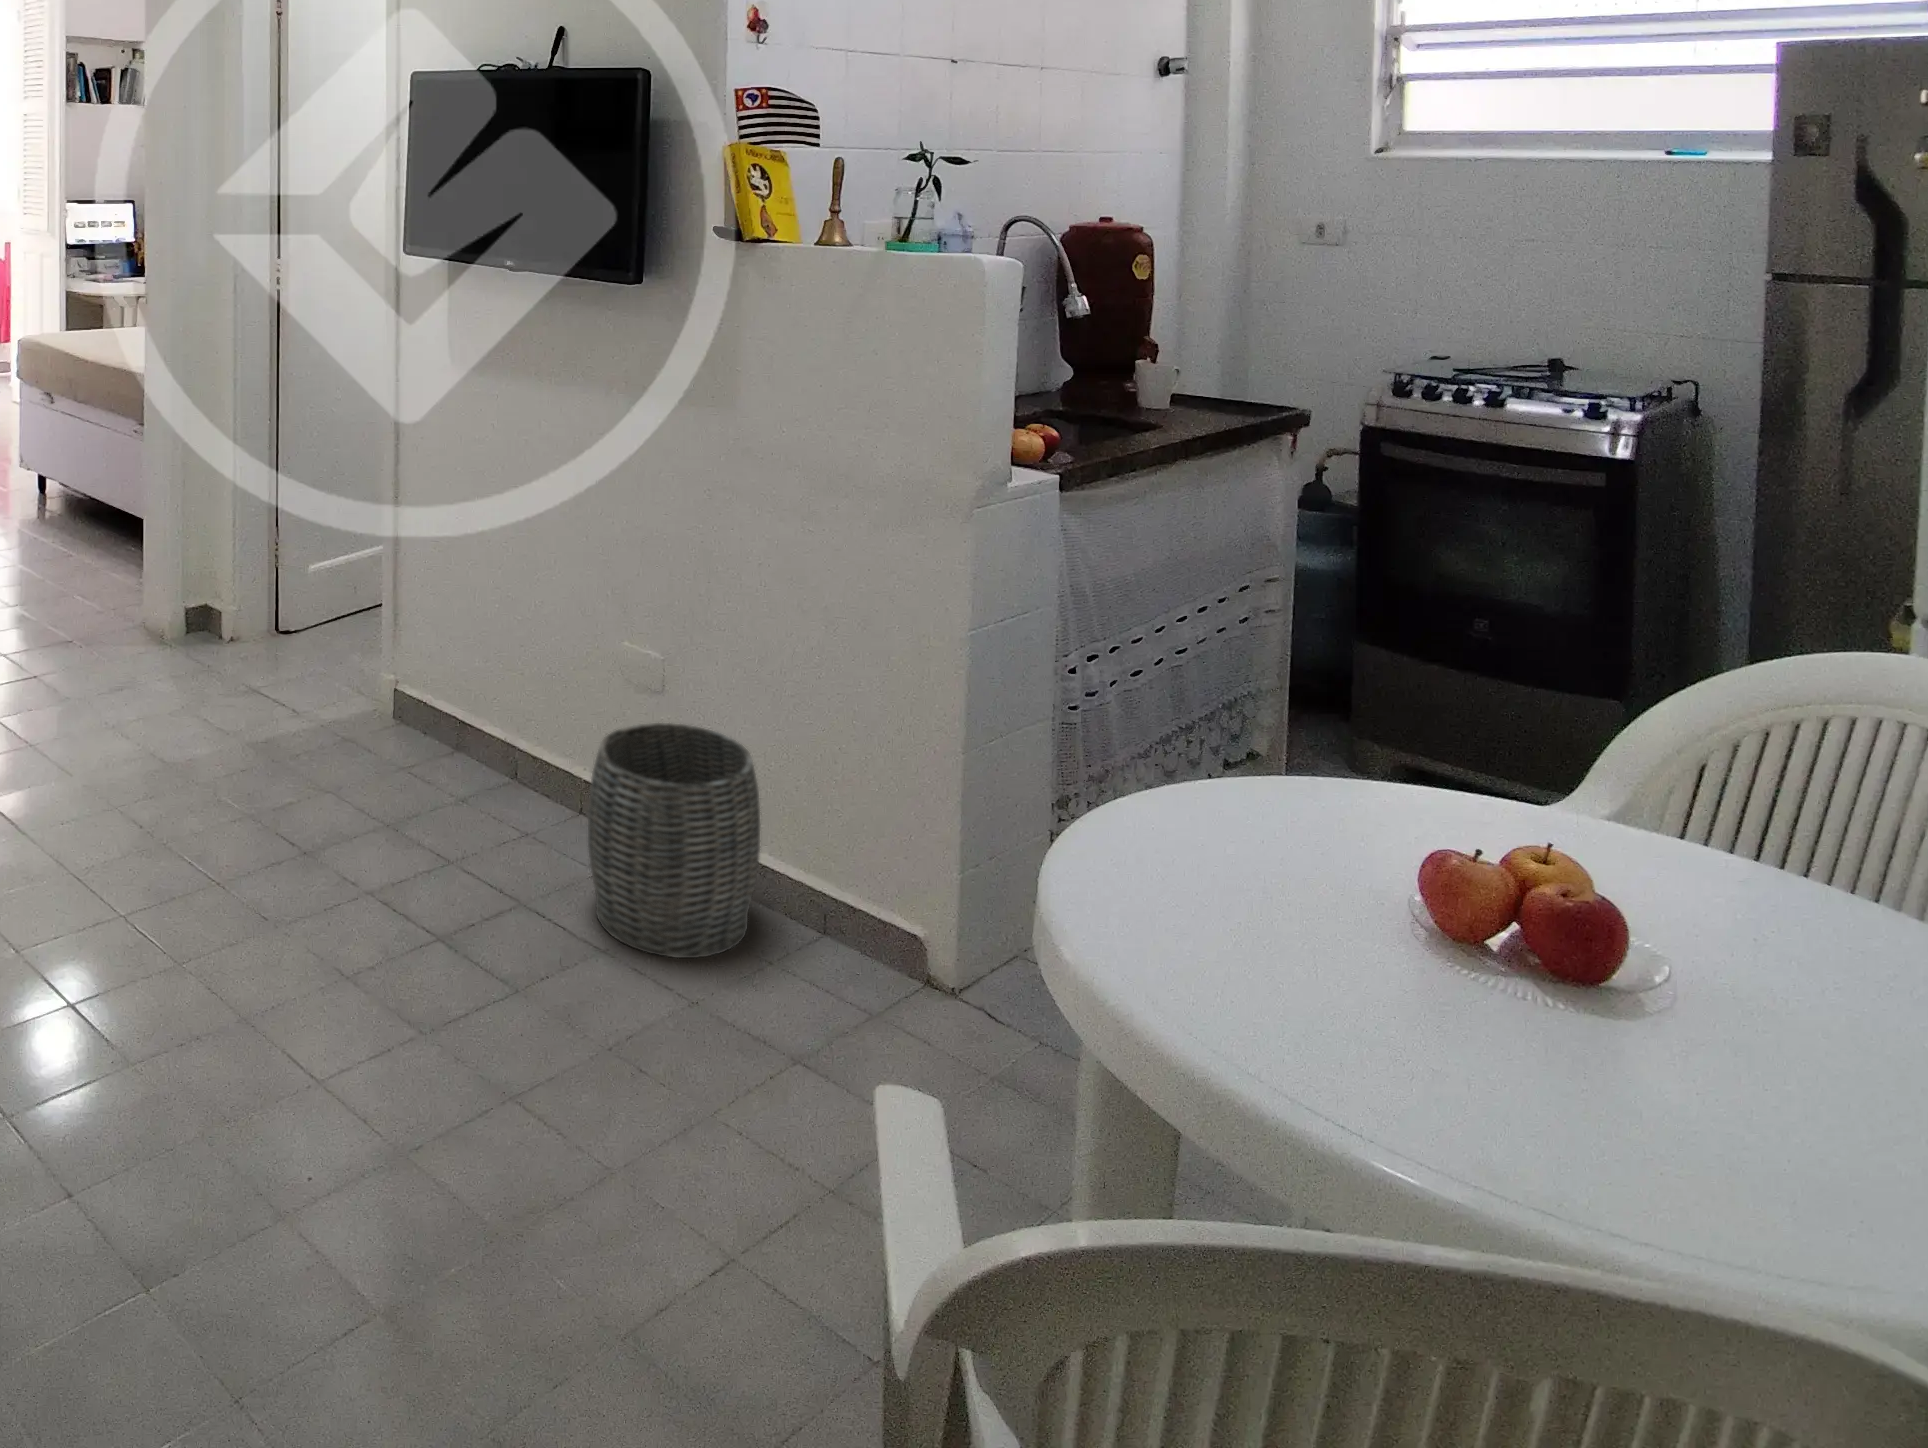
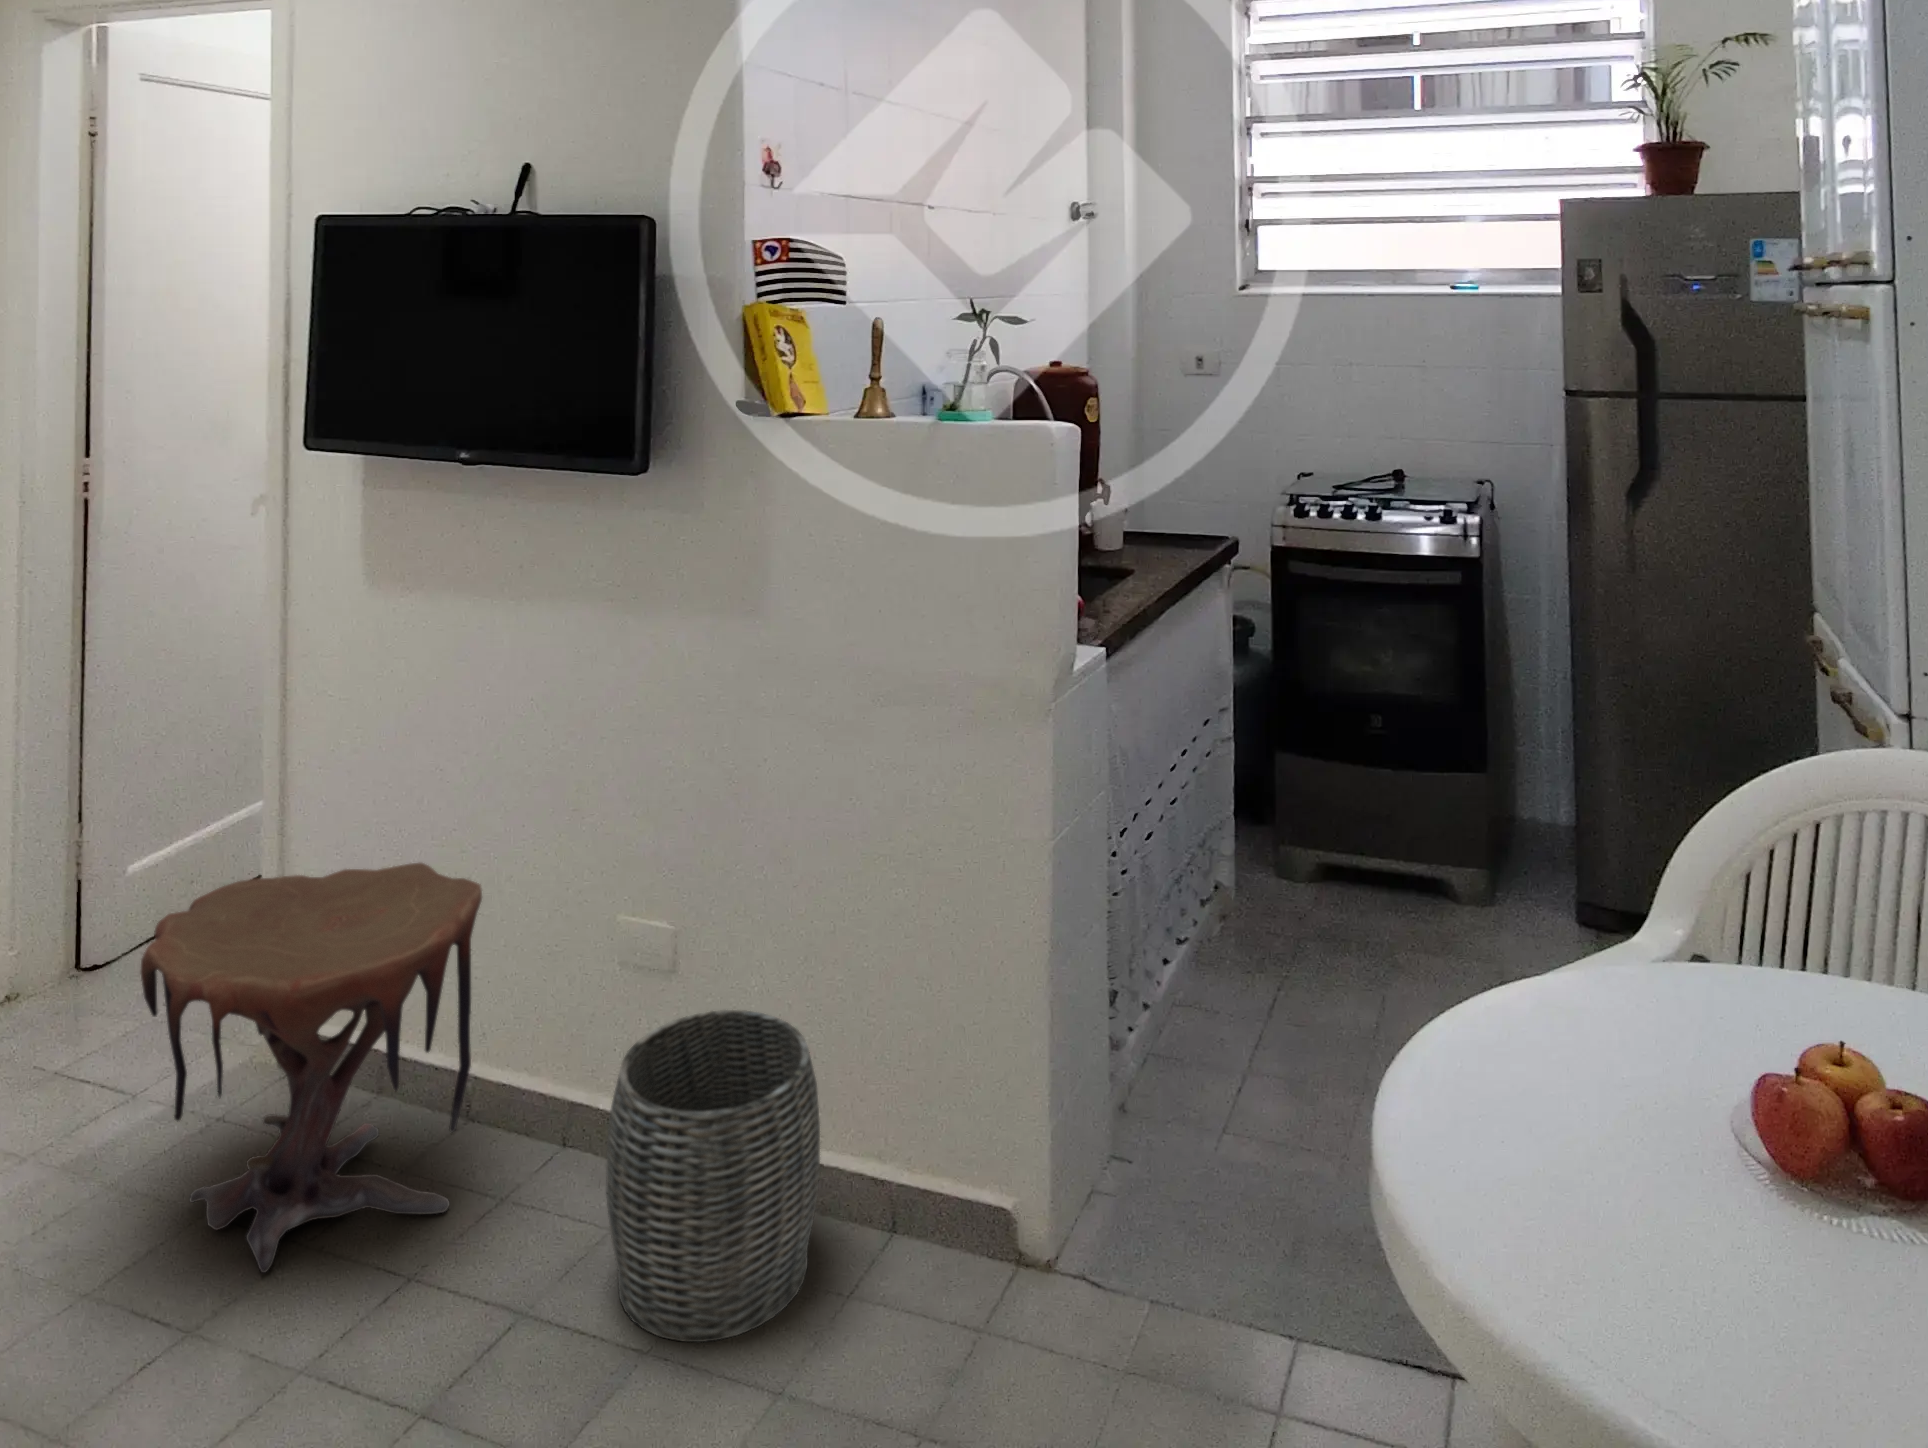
side table: none [293,567,521,828] -> present [141,863,482,1273]

